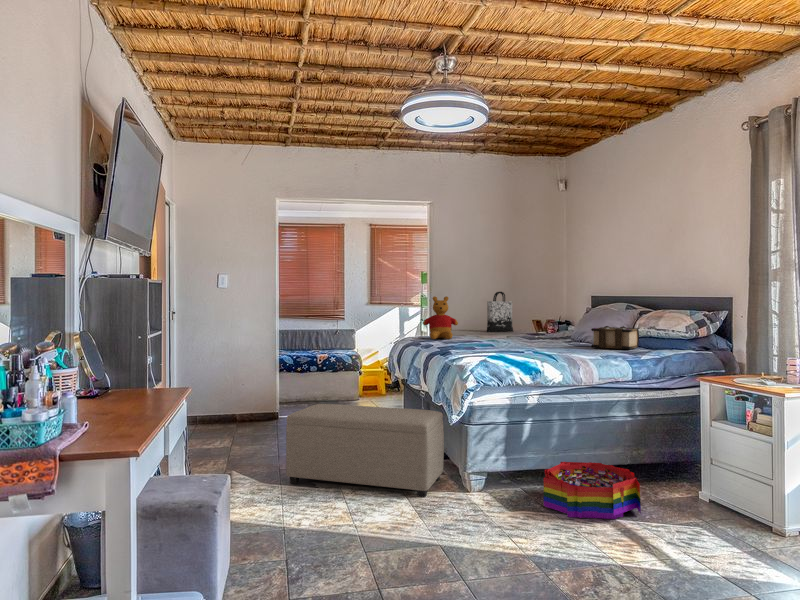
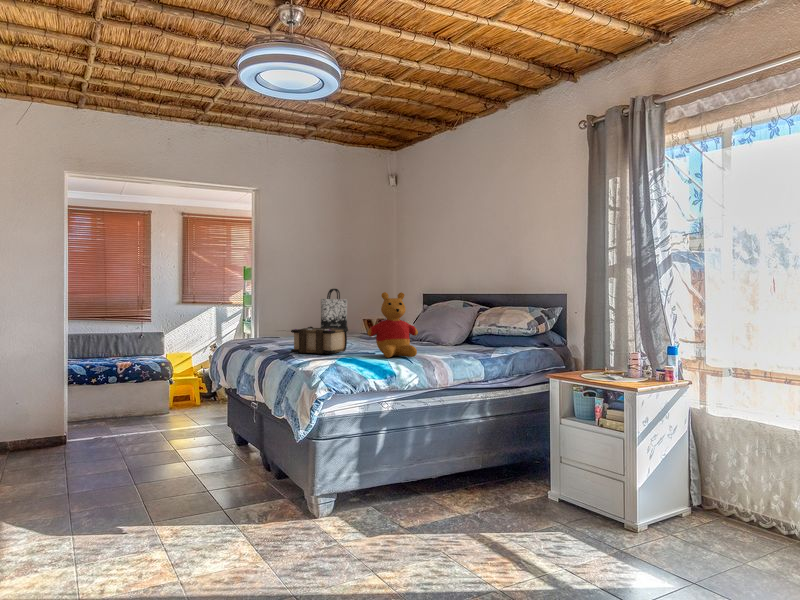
stuffed bear: present [423,296,458,339] -> present [367,292,418,358]
book: present [591,326,639,349] -> present [291,327,347,354]
ottoman: present [286,404,444,498] -> none [79,425,285,532]
storage bin: present [544,462,641,519] -> none [402,470,503,536]

